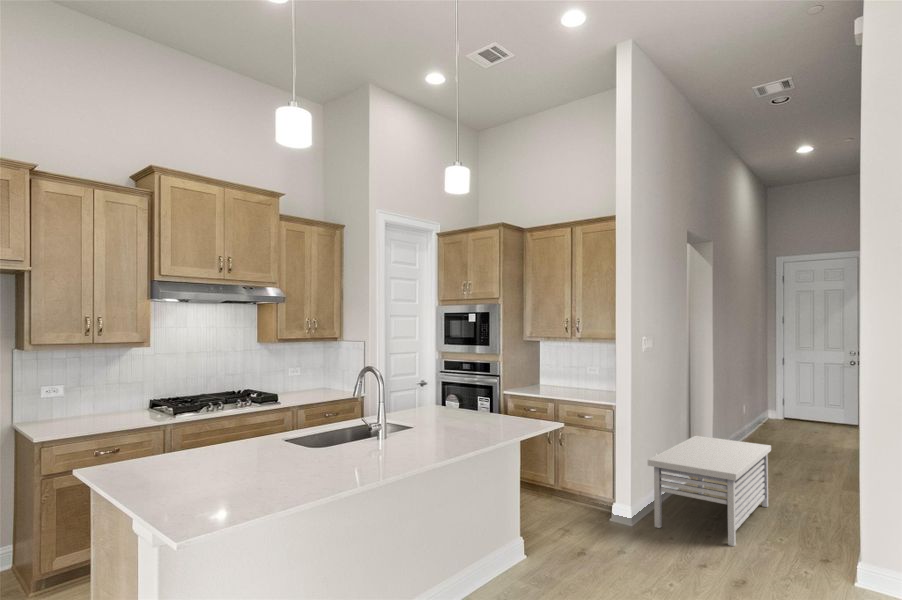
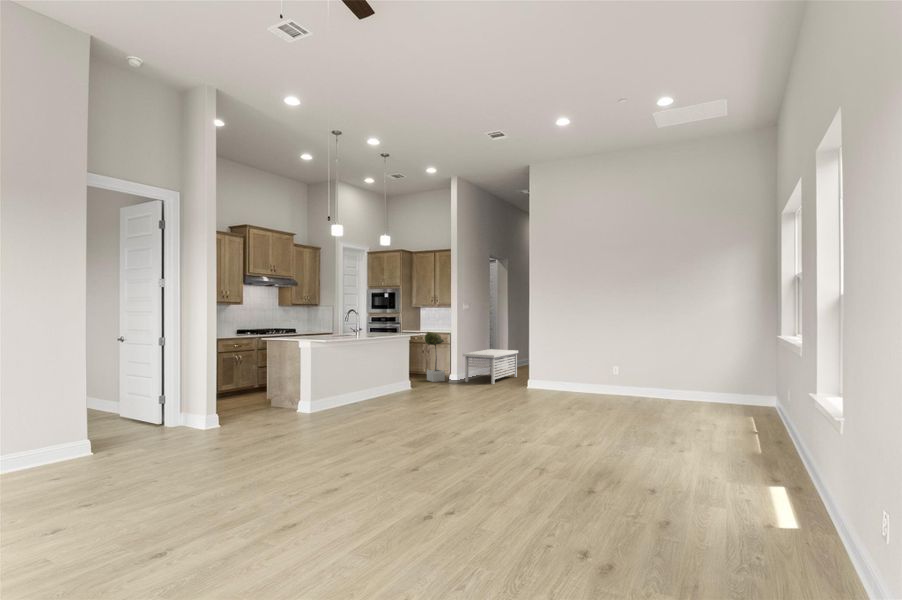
potted tree: none [554,401,603,522] -> present [425,332,445,382]

